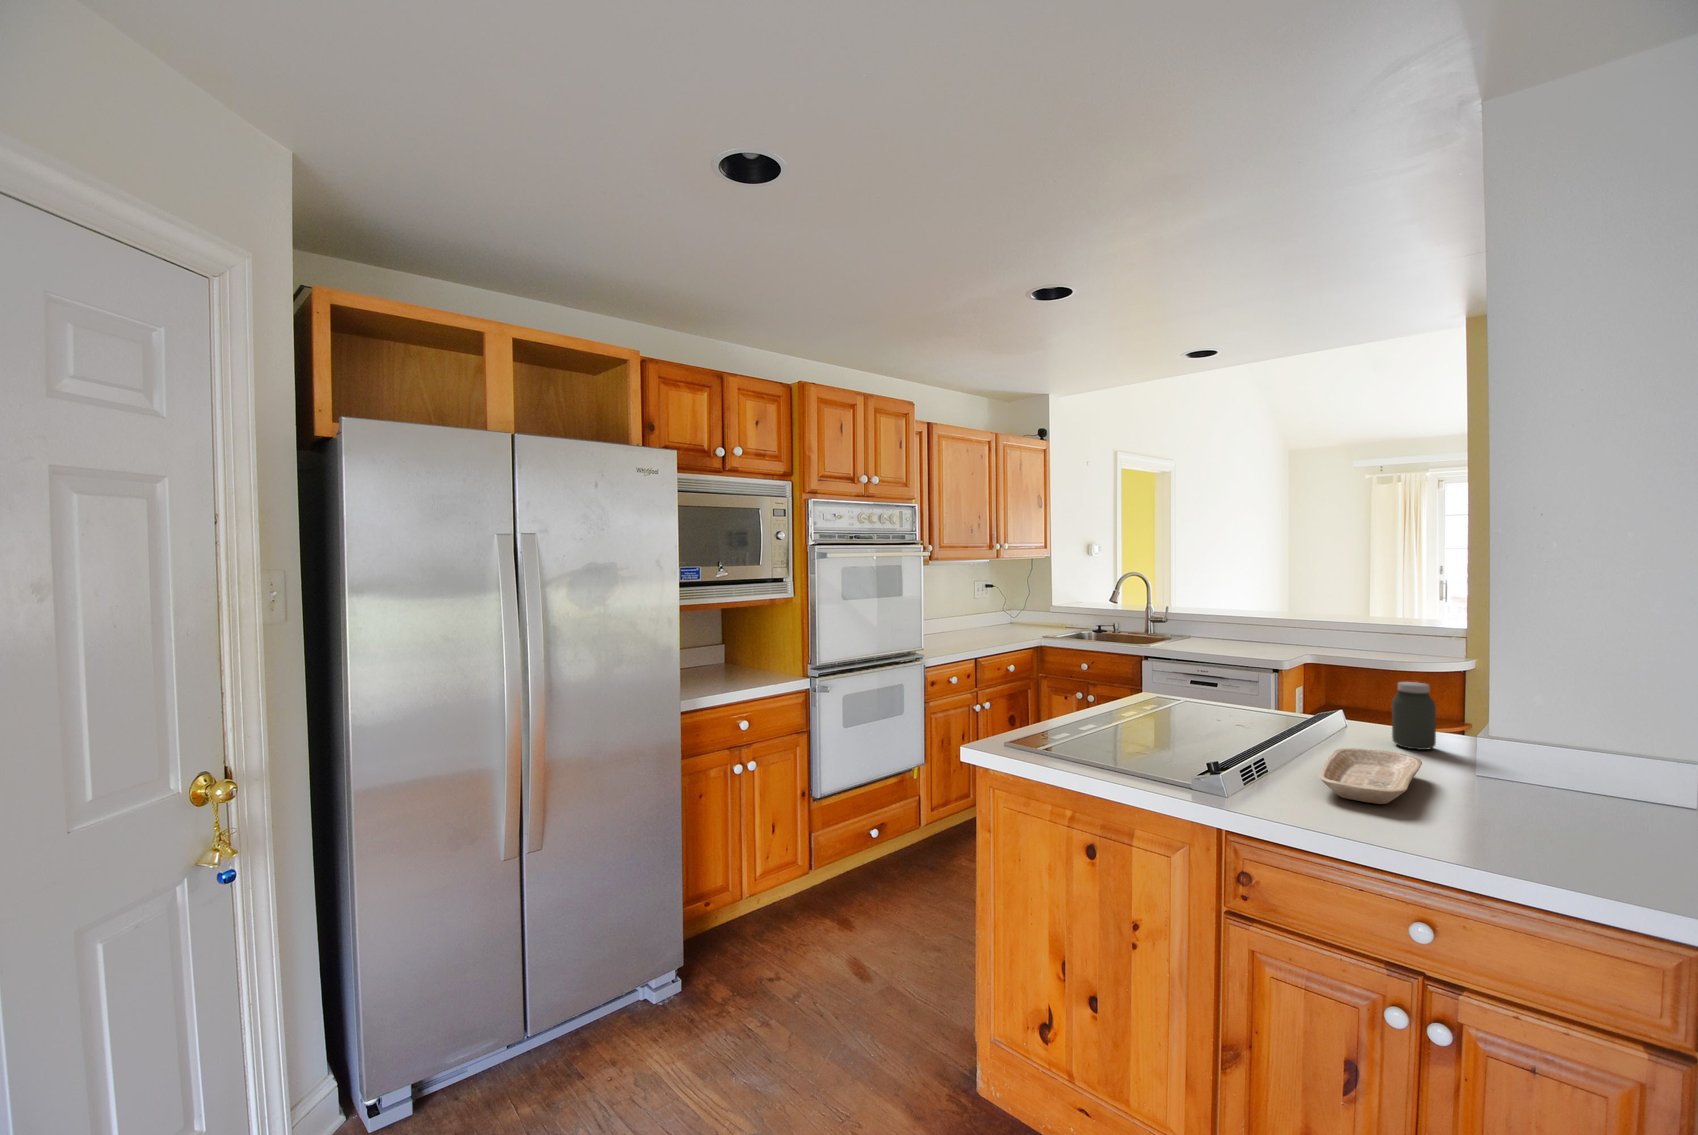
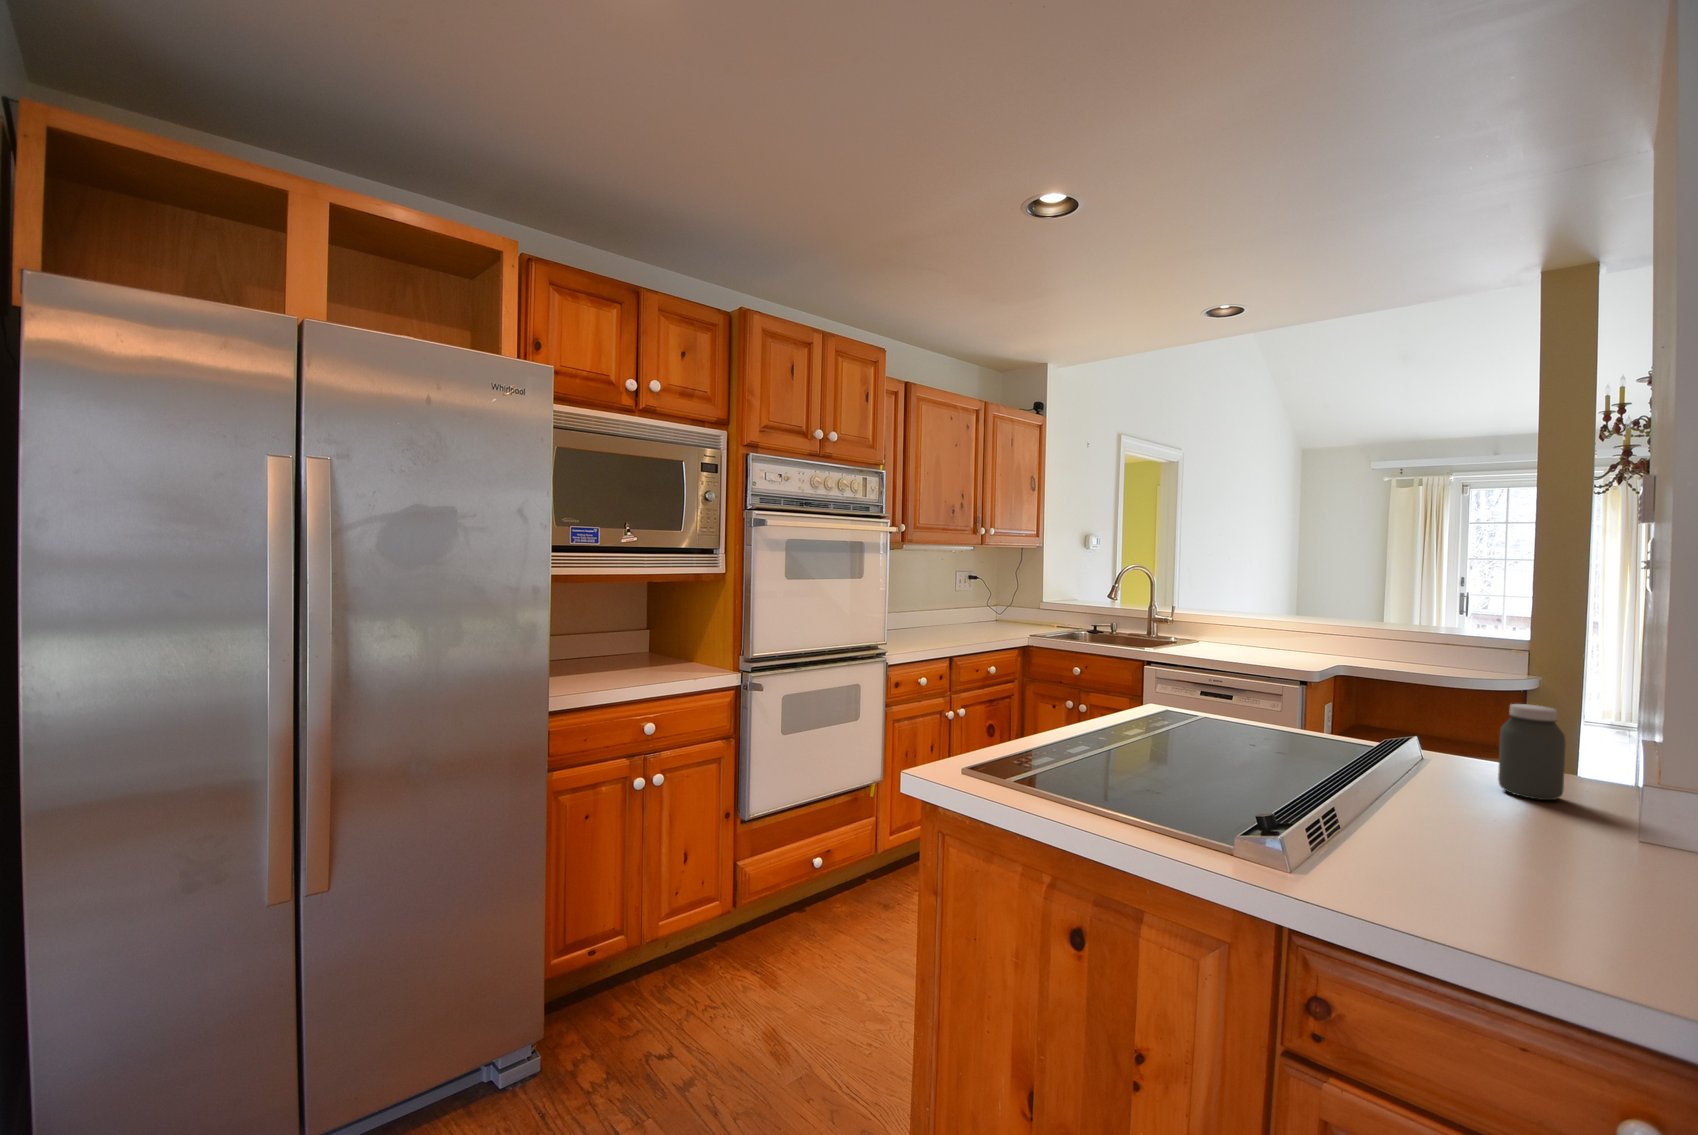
tray: present [1319,748,1422,804] -> none [1428,797,1578,894]

